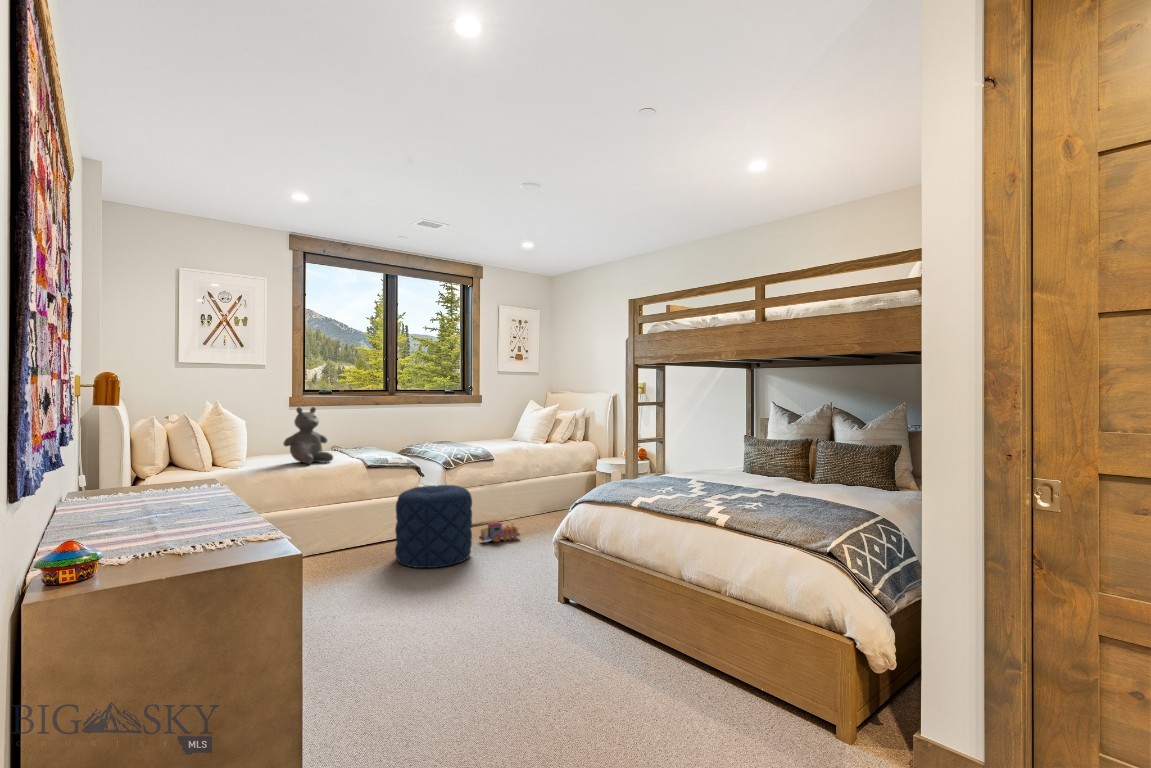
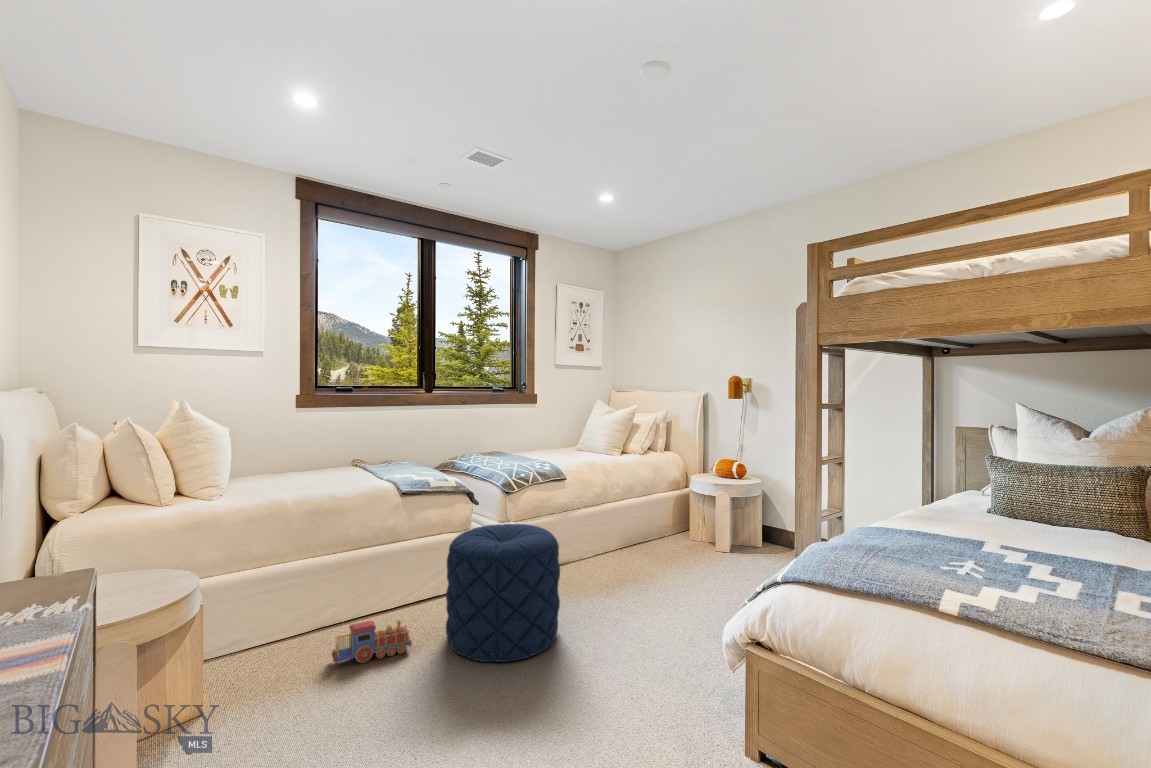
teddy bear: present [284,407,333,464] -> none [281,408,353,492]
toy train: present [479,522,520,542] -> present [332,620,412,664]

